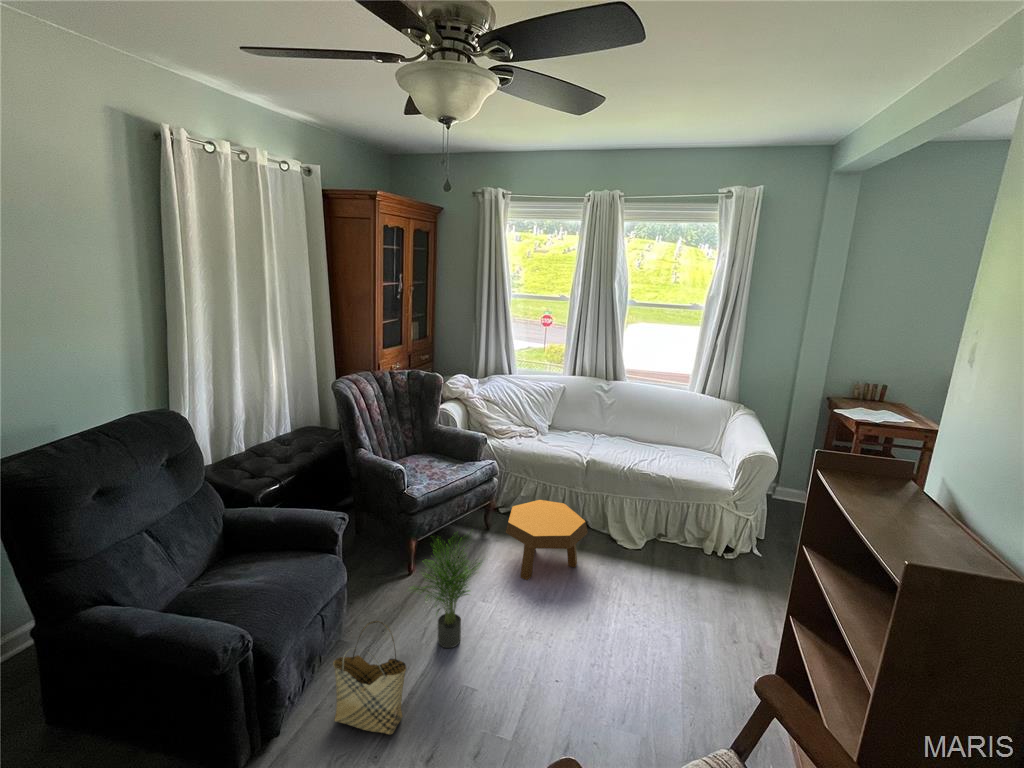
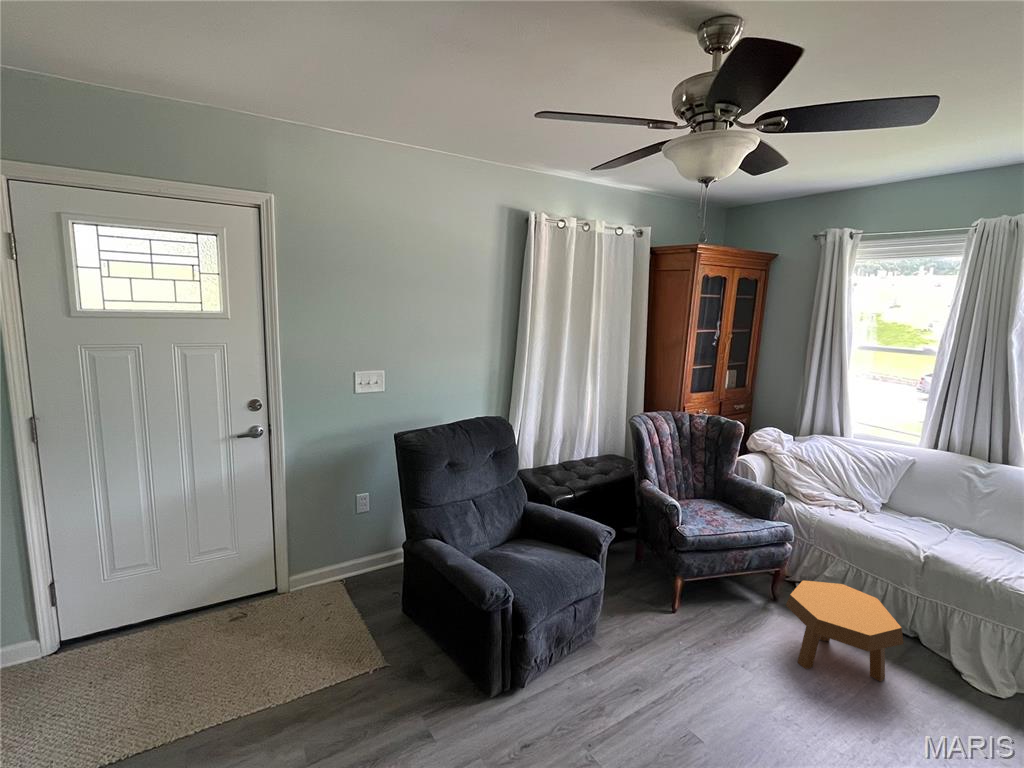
potted plant: present [413,532,480,648] -> none [648,572,743,696]
woven basket: present [333,621,406,735] -> none [568,627,632,737]

